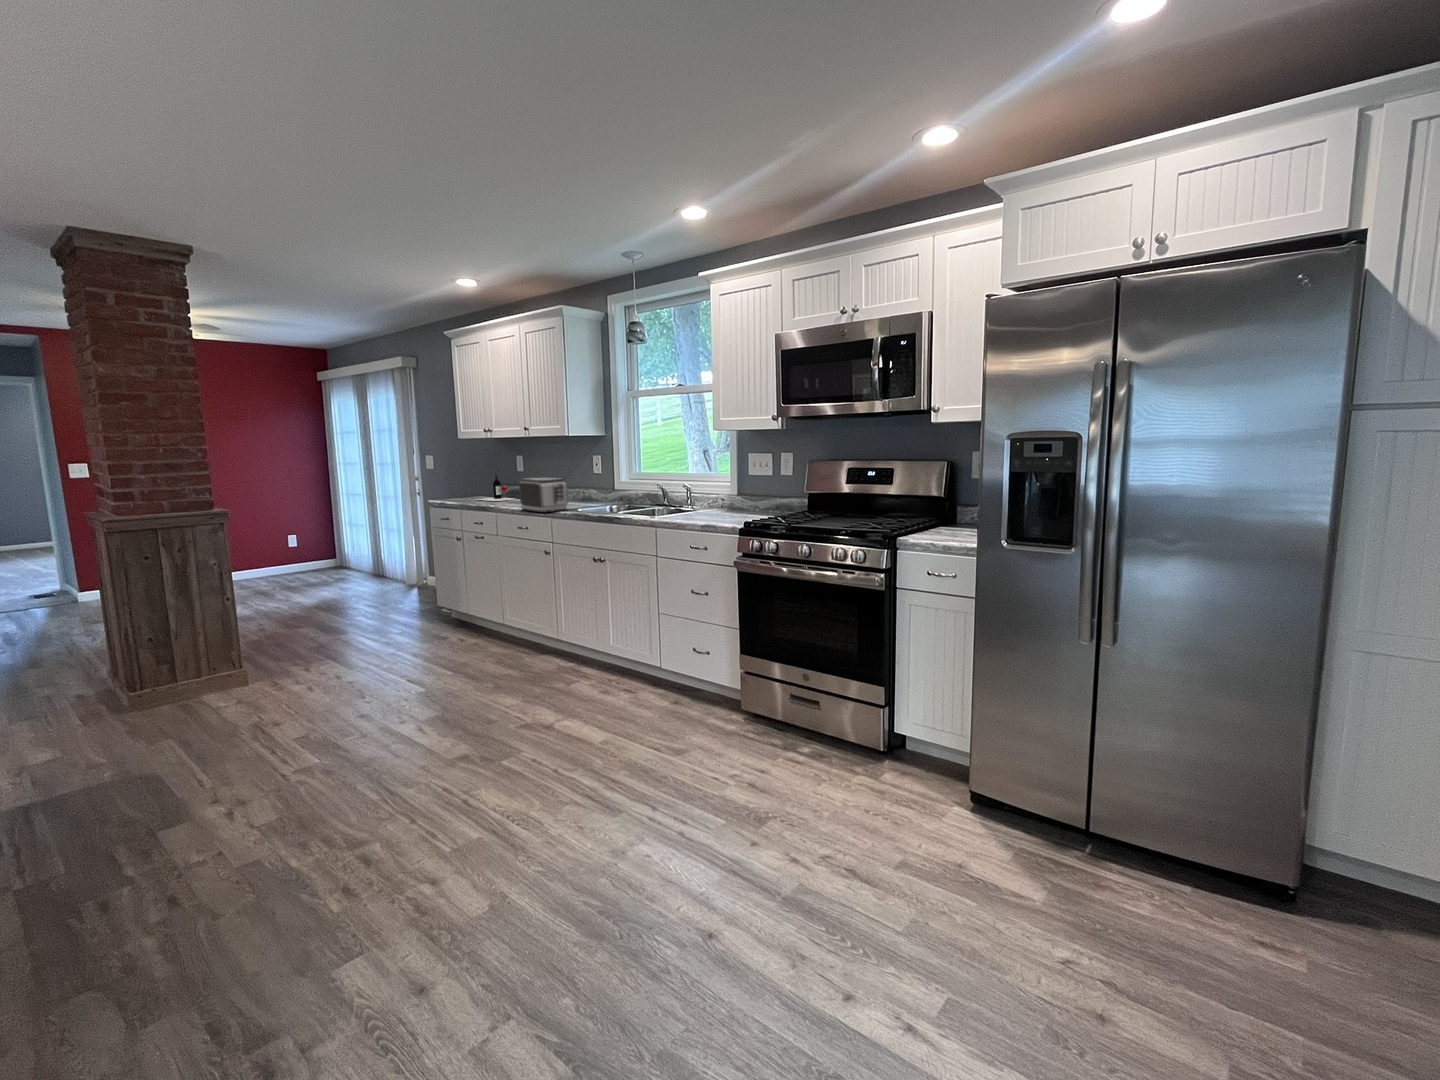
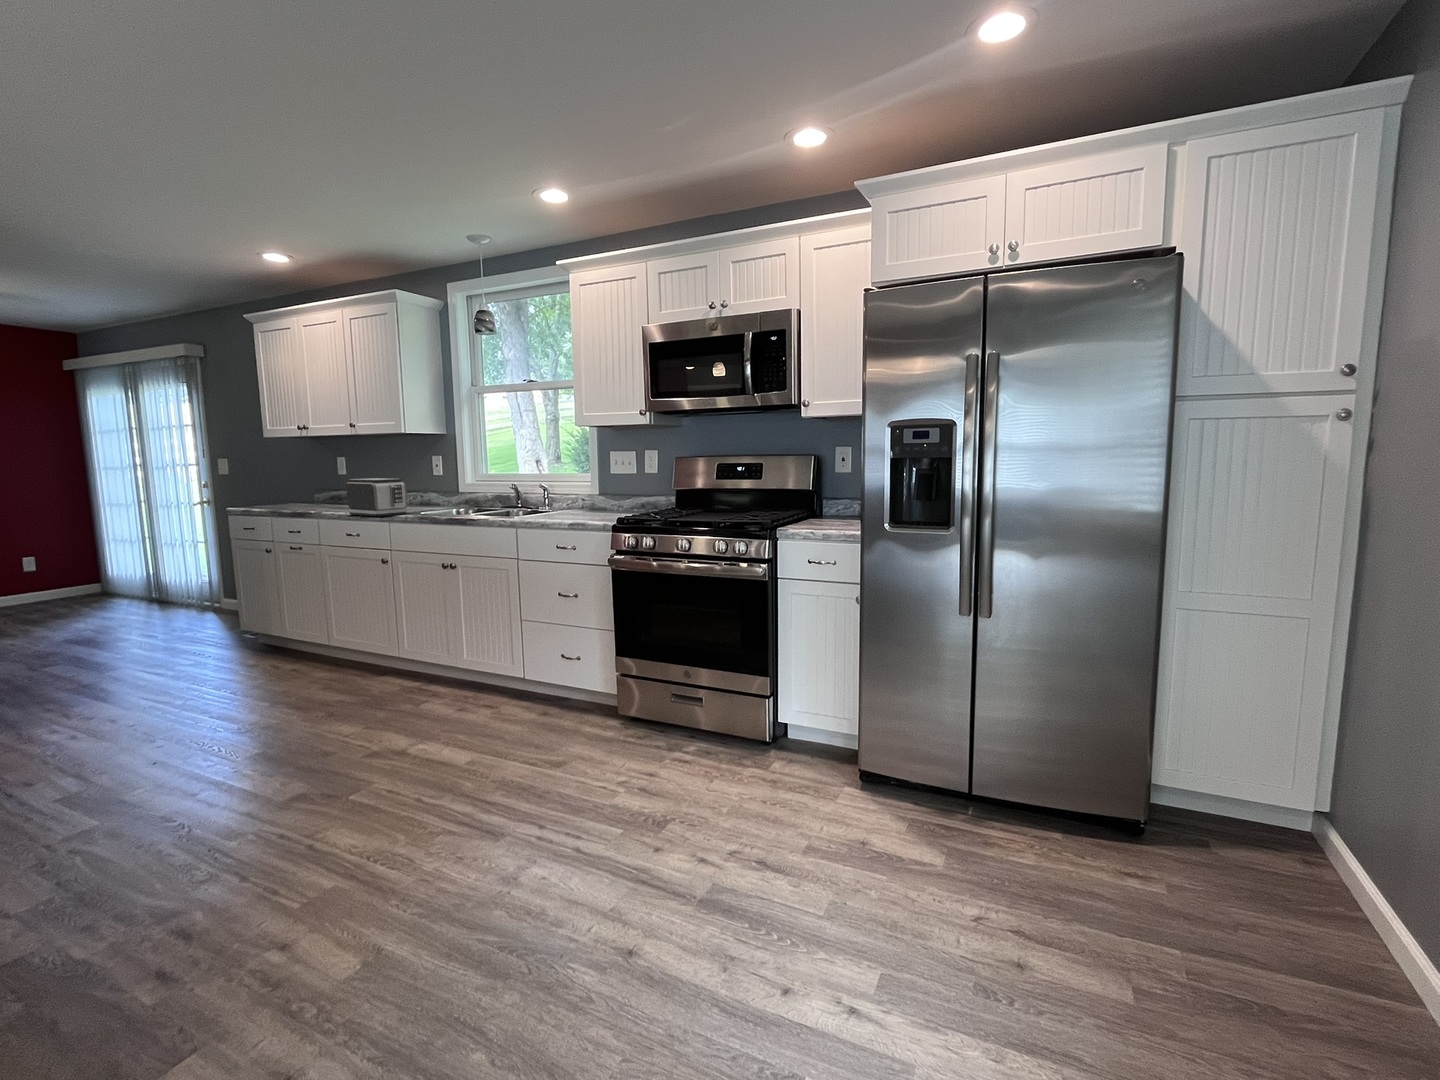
wine bottle: present [477,474,514,501] -> none [283,477,353,507]

